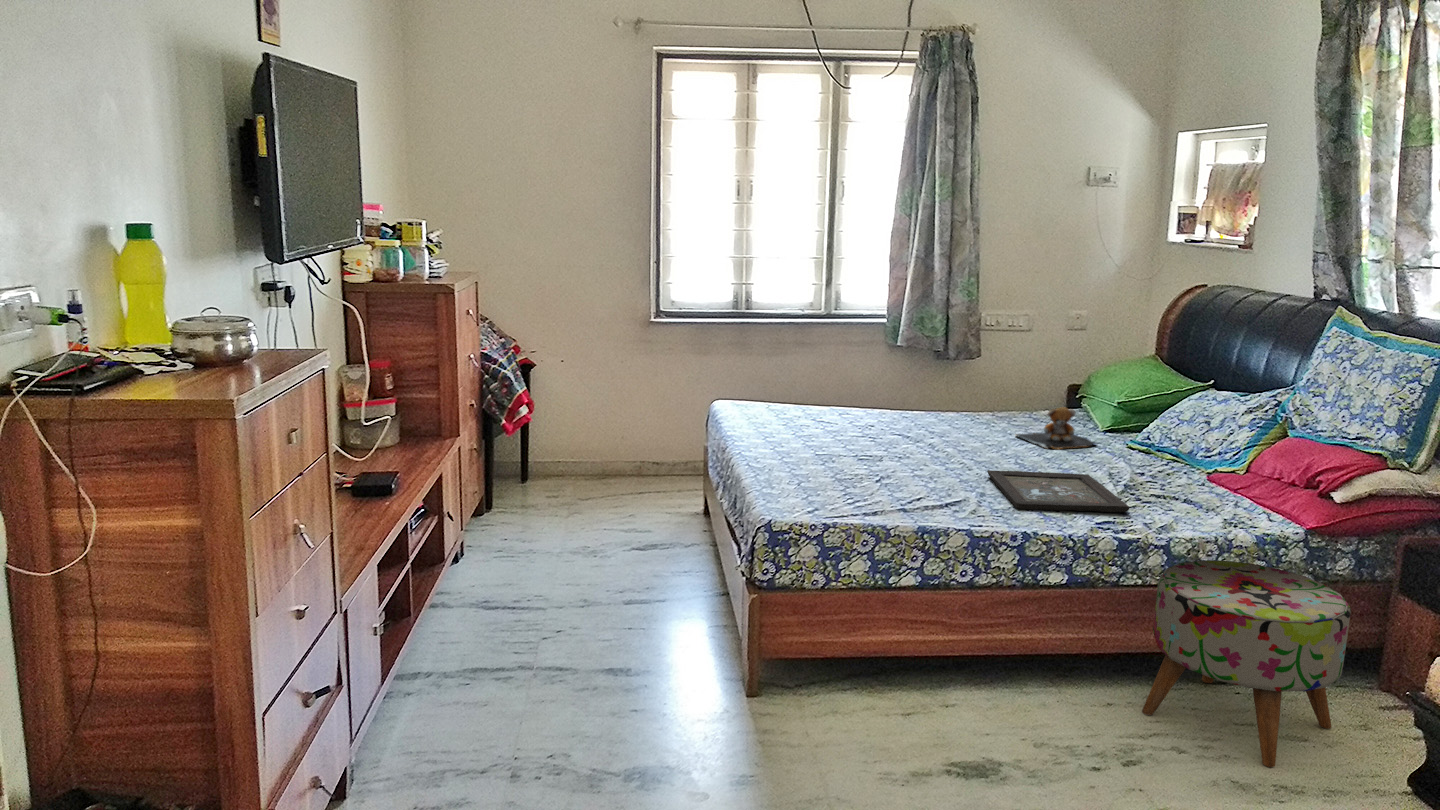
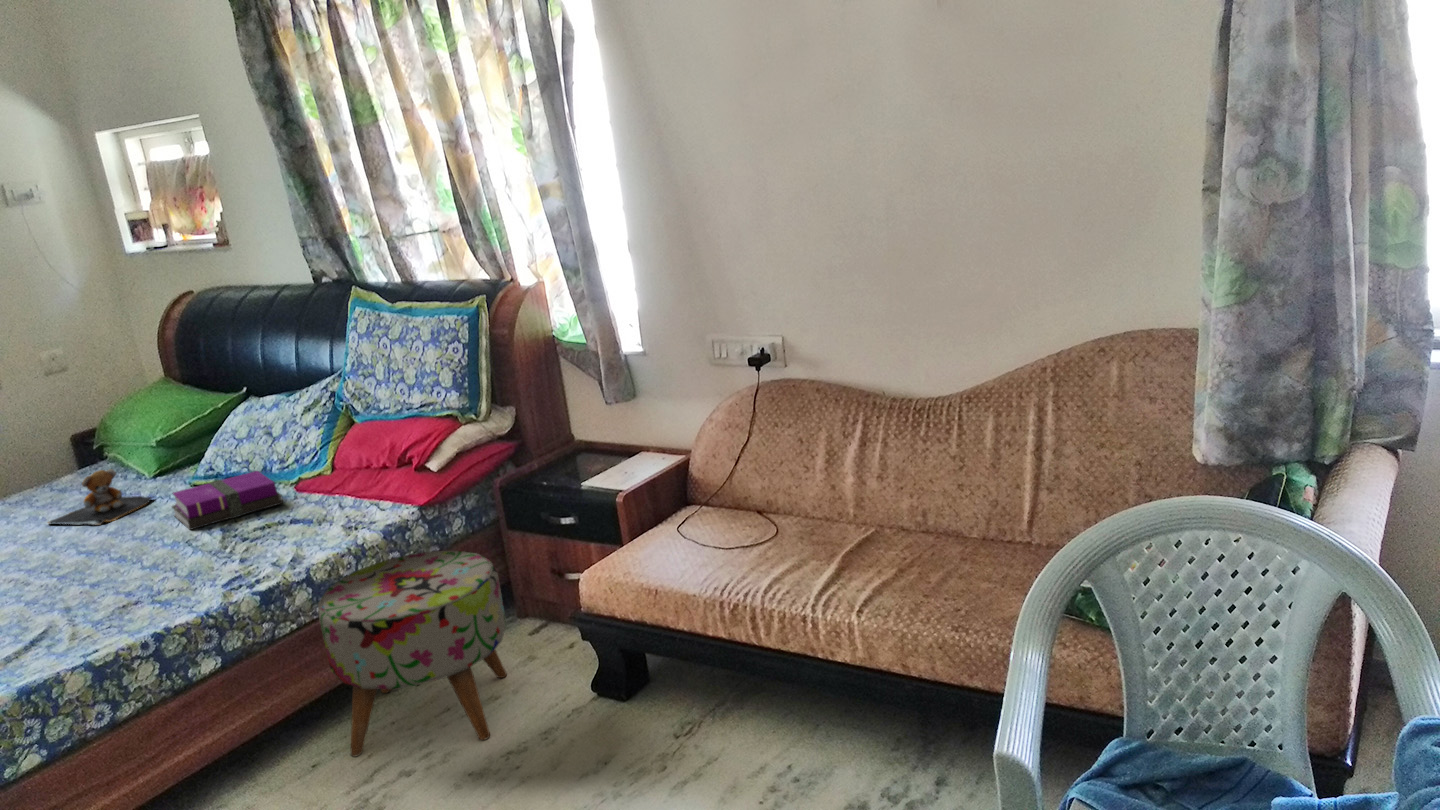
notebook: none [1101,442,1191,483] -> present [172,471,283,530]
tray: present [988,470,1129,512] -> none [53,536,250,610]

